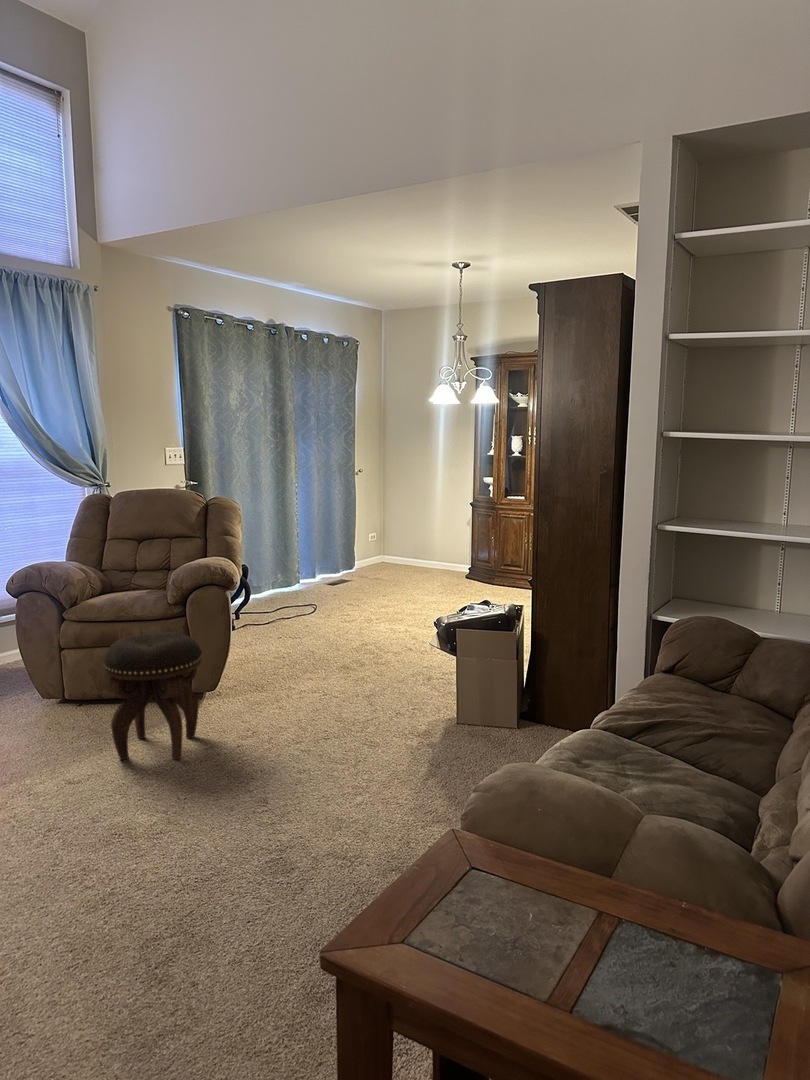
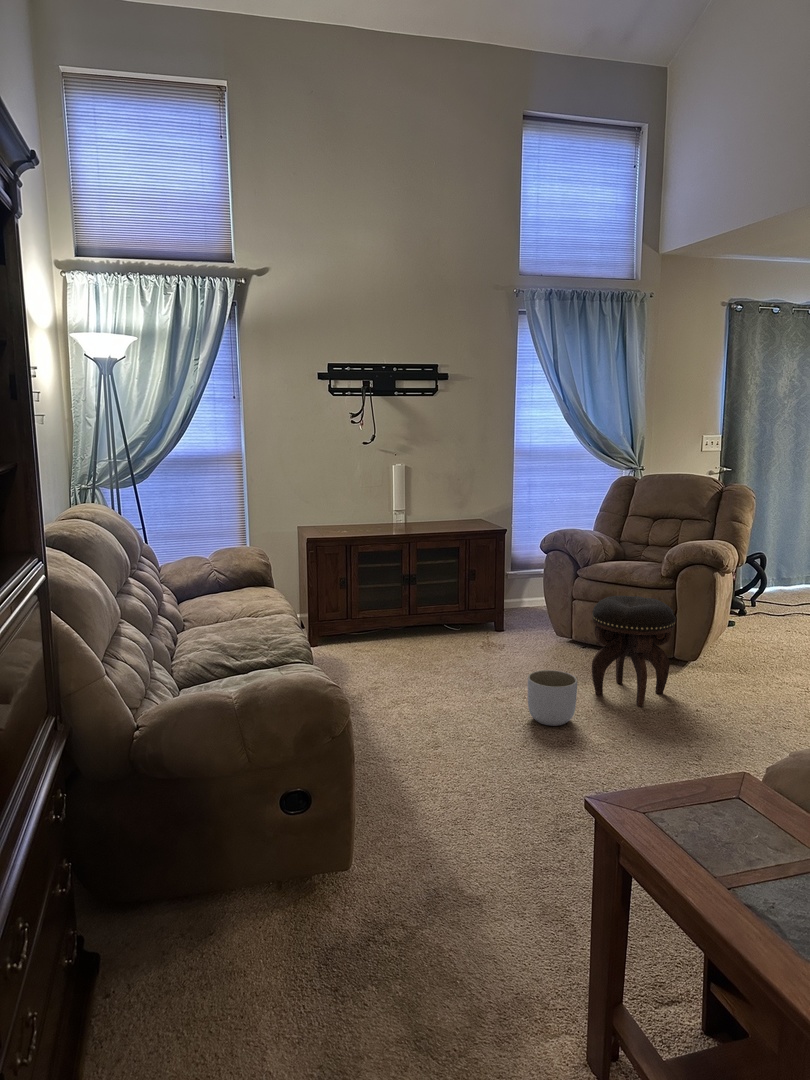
planter: none [41,746,110,821] -> present [528,670,577,726]

